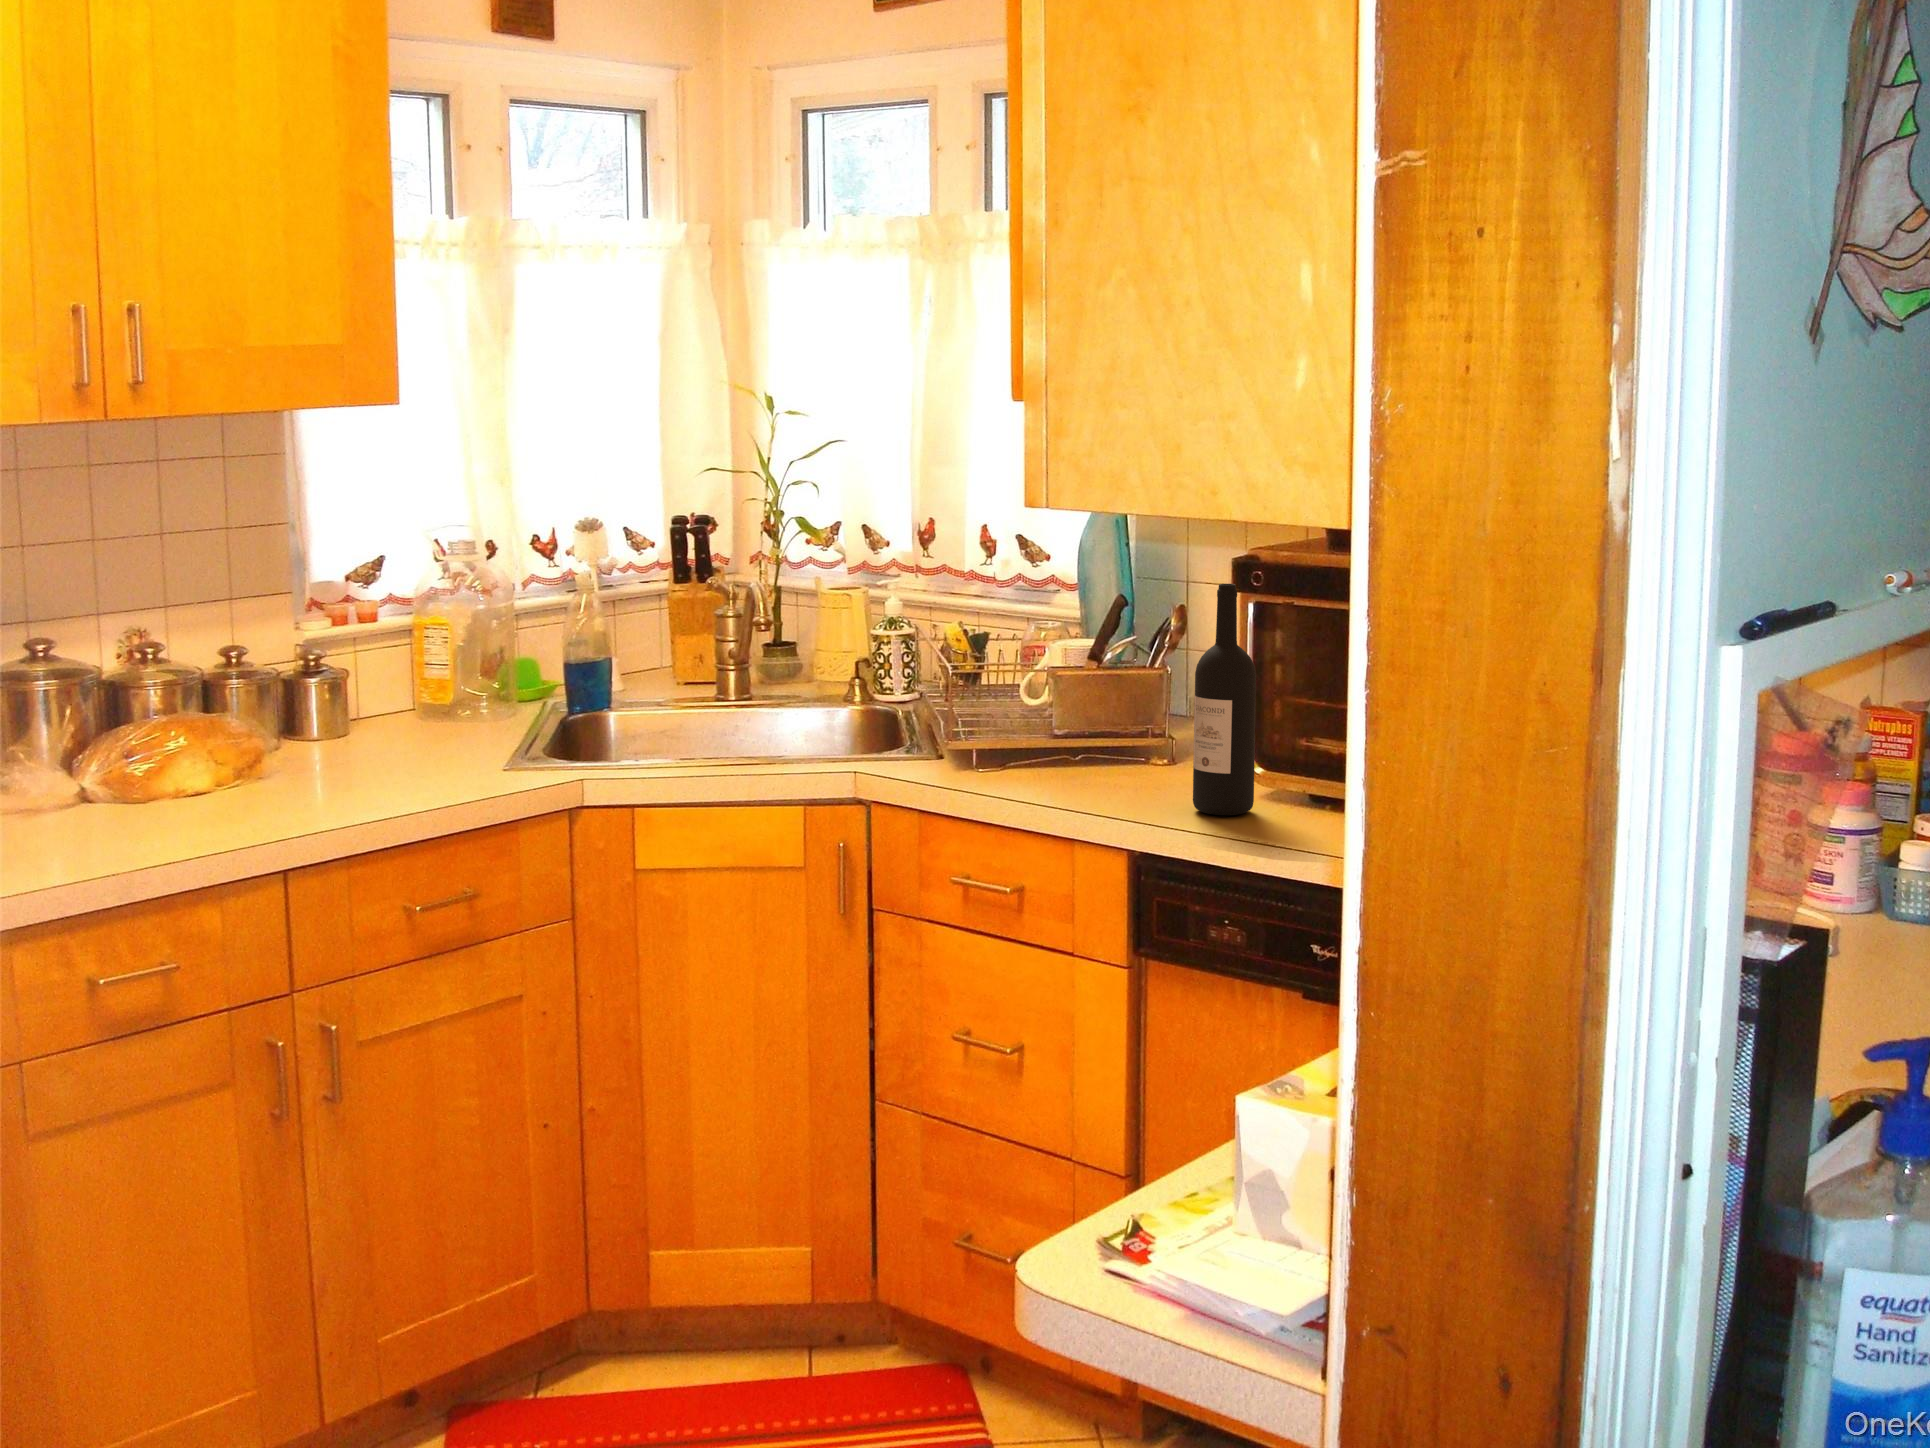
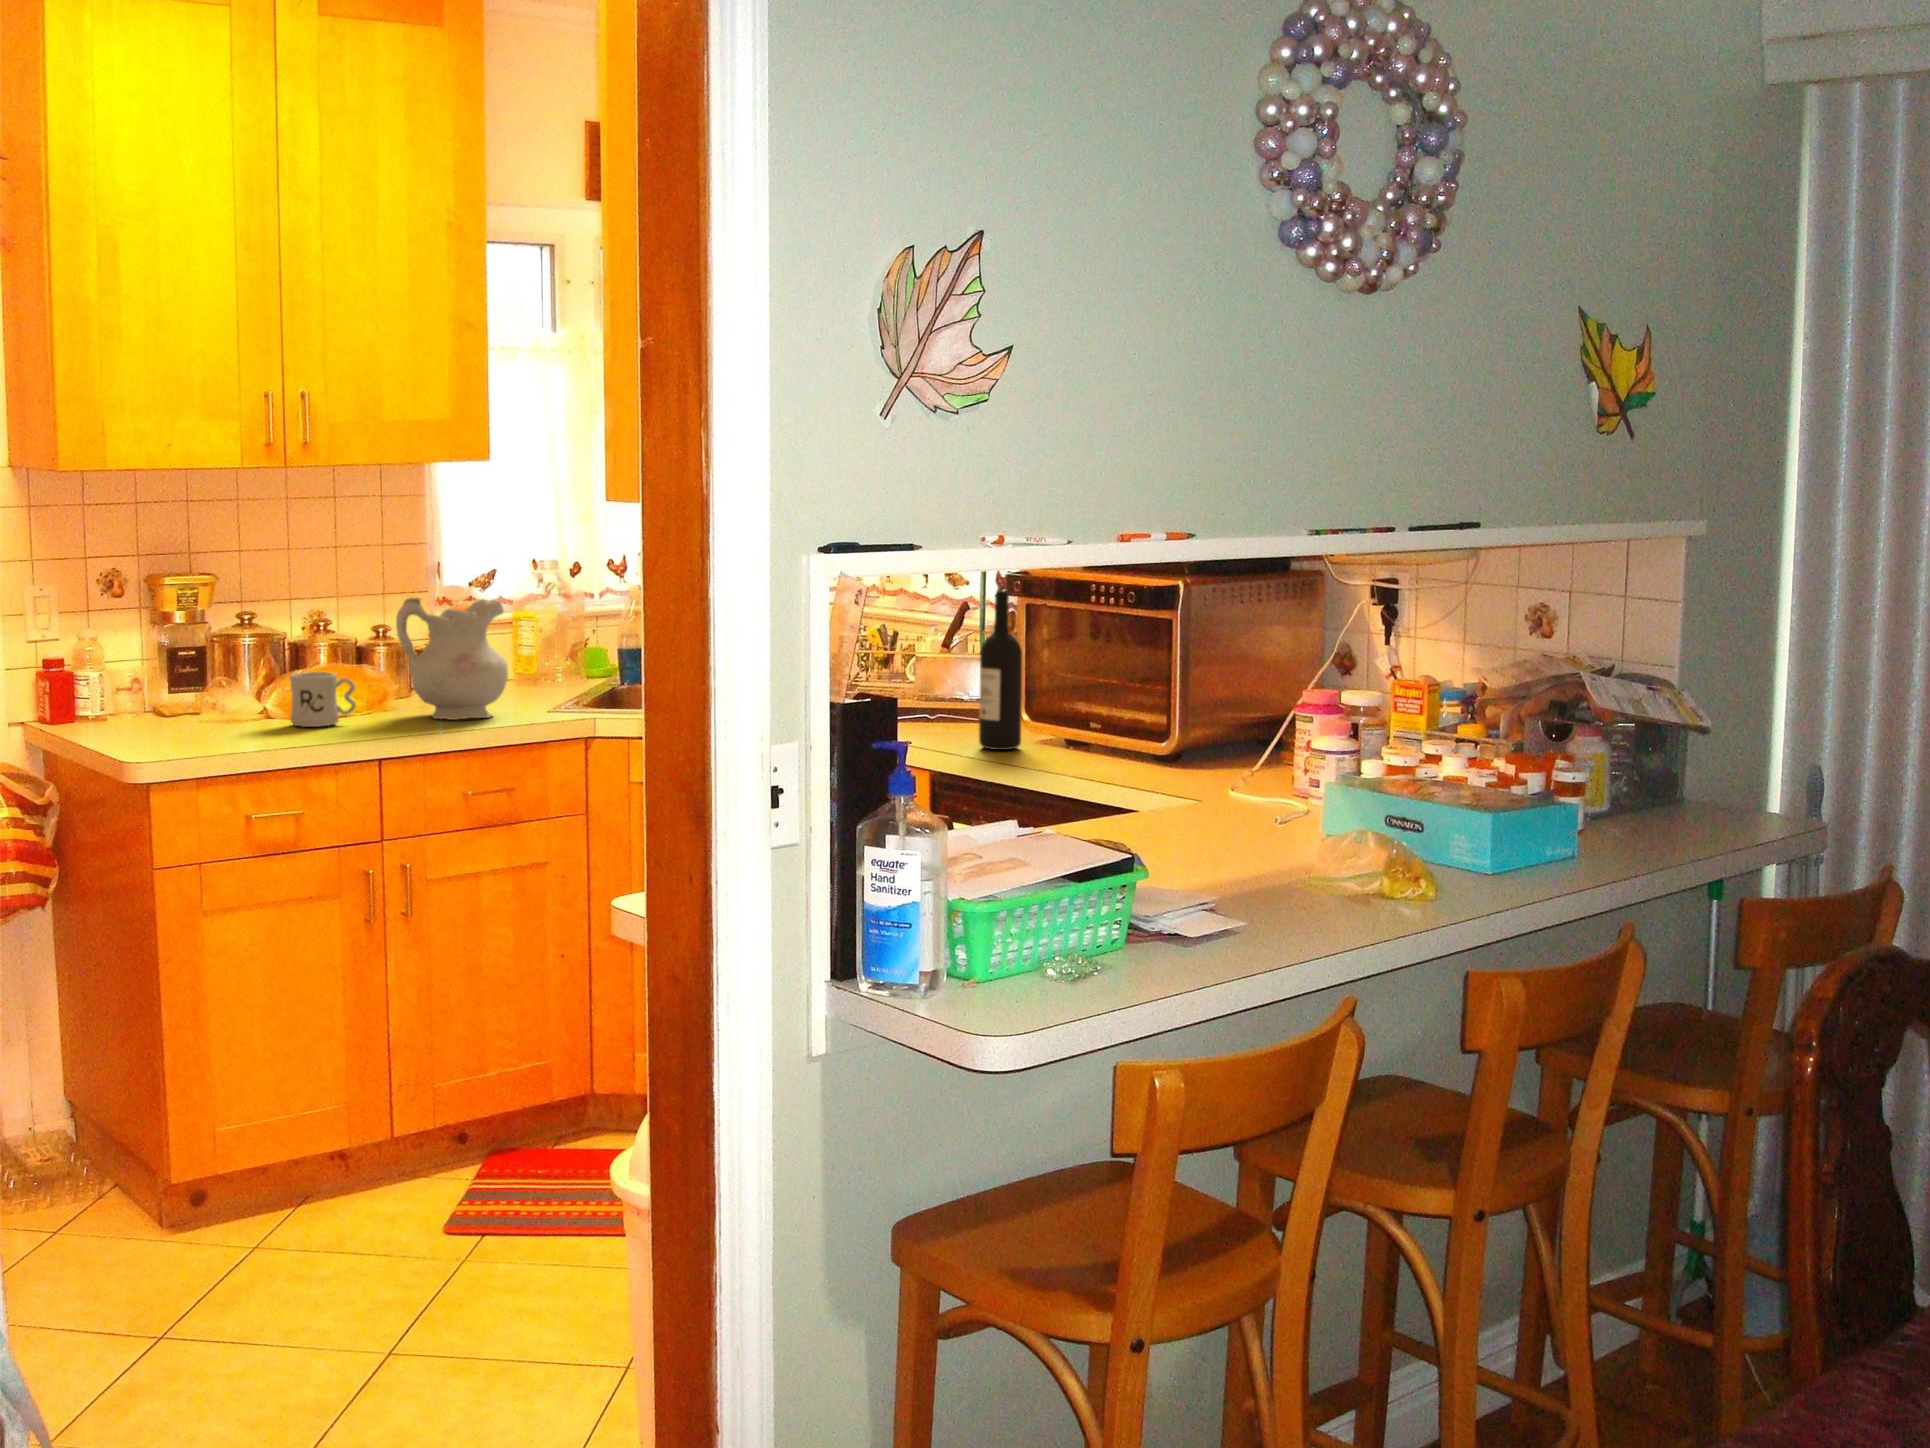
ceramic pitcher: none [284,609,454,794] -> present [396,598,508,720]
mug: none [122,732,229,820] -> present [290,672,356,727]

